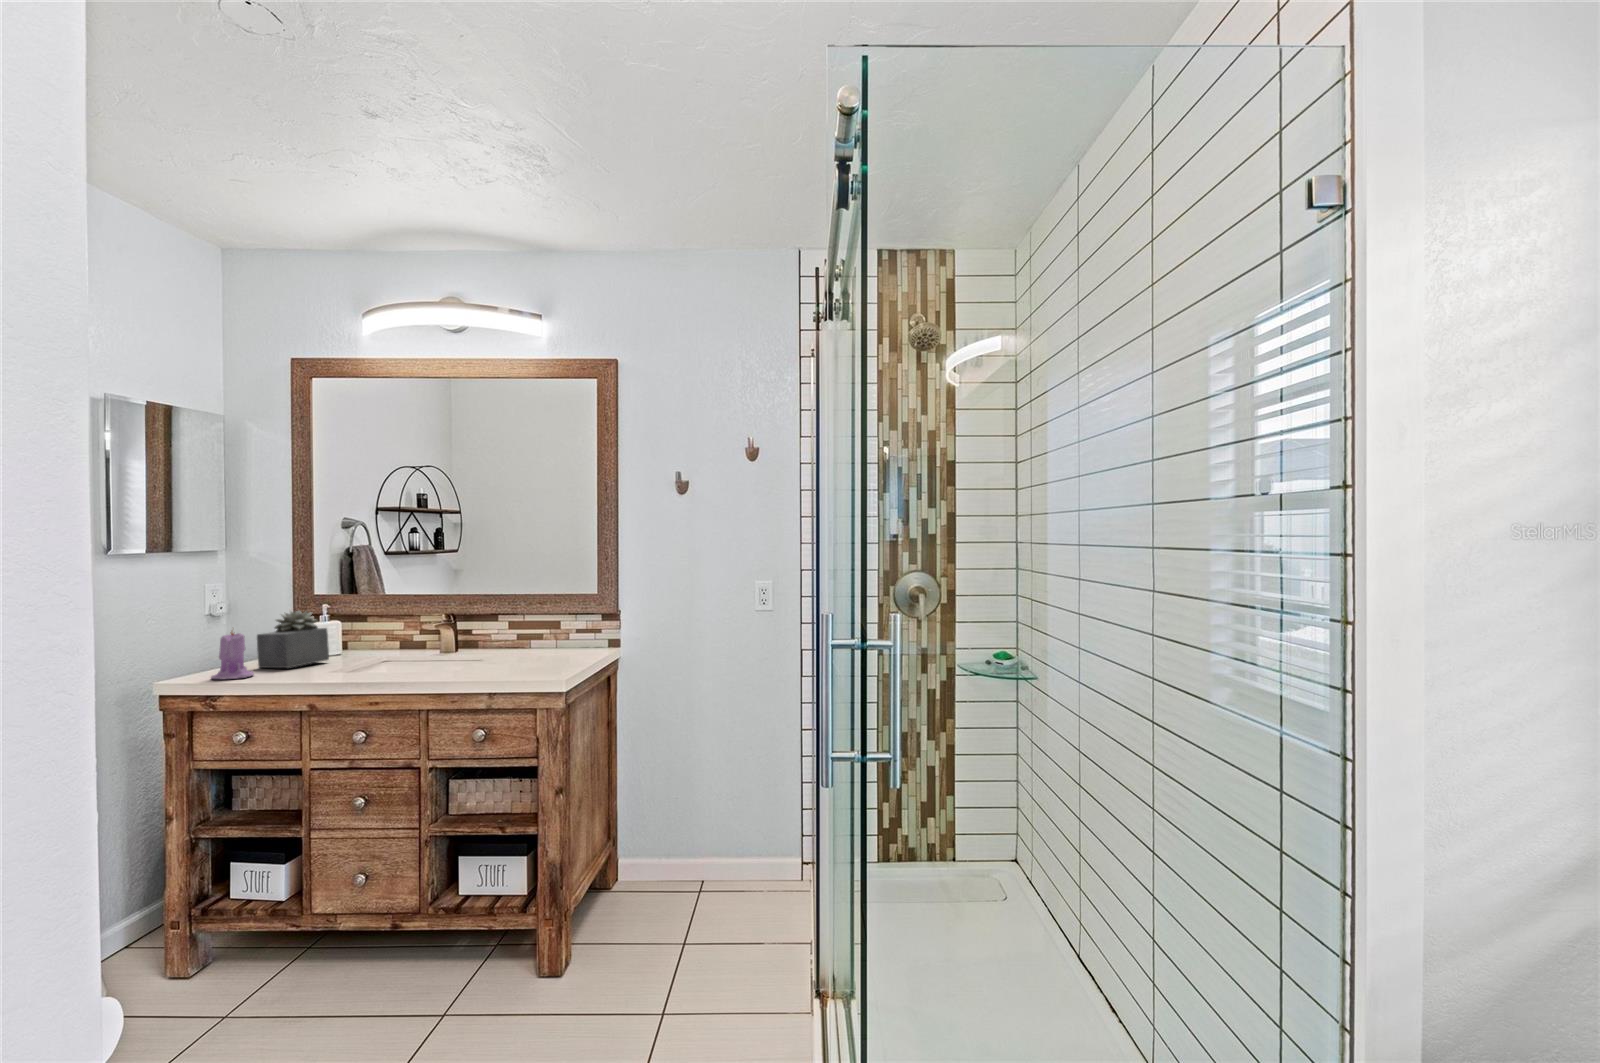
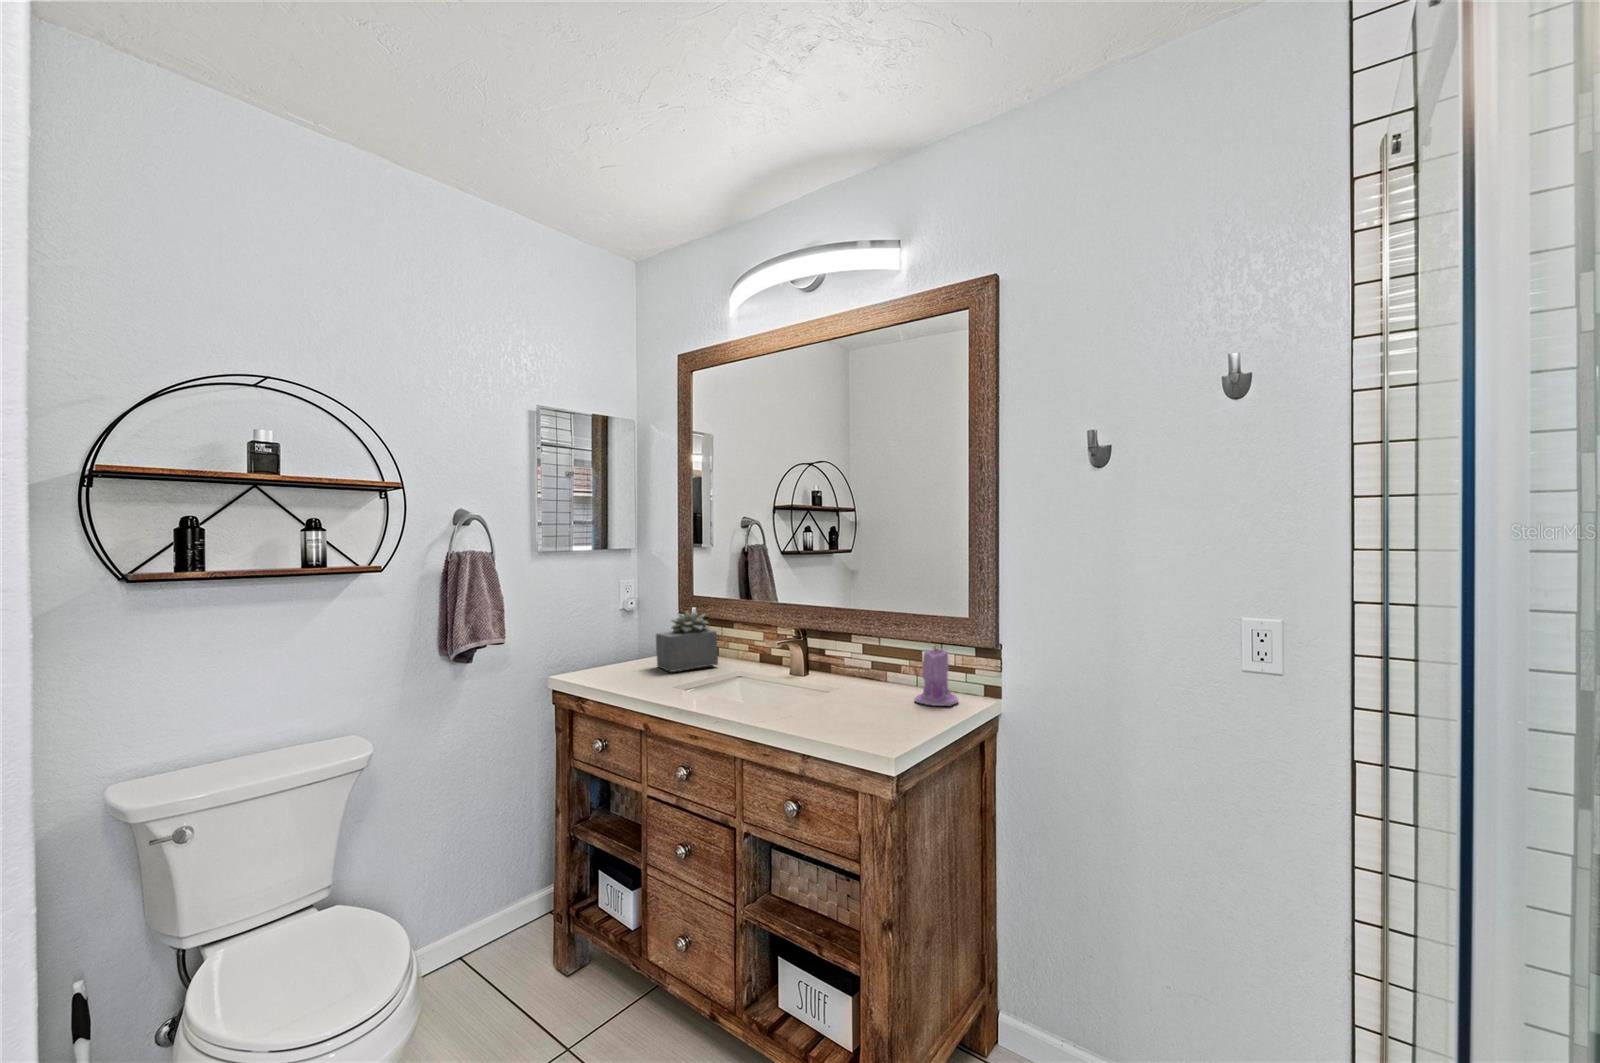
candle: present [211,632,254,679] -> present [914,646,958,706]

